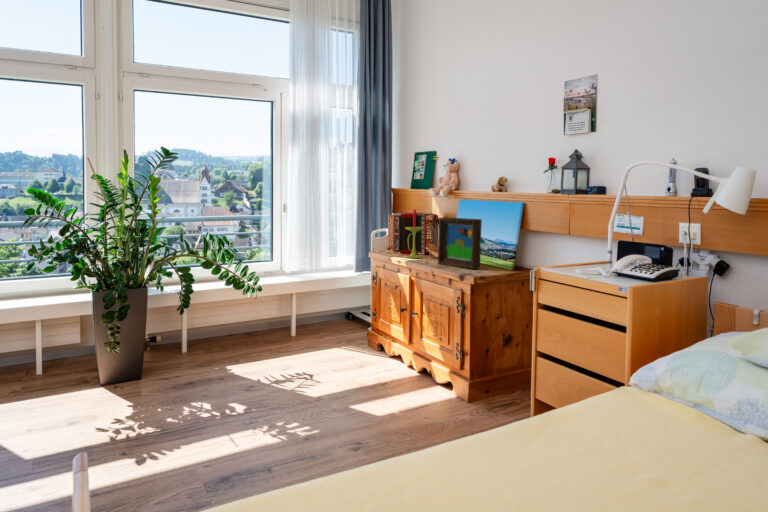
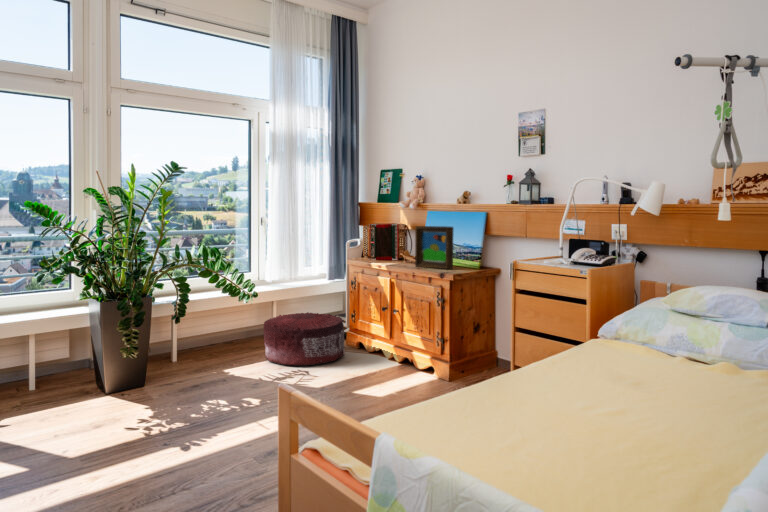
candle: present [405,210,424,258] -> none [382,219,399,263]
pouf: none [270,308,360,371] -> present [264,312,345,366]

